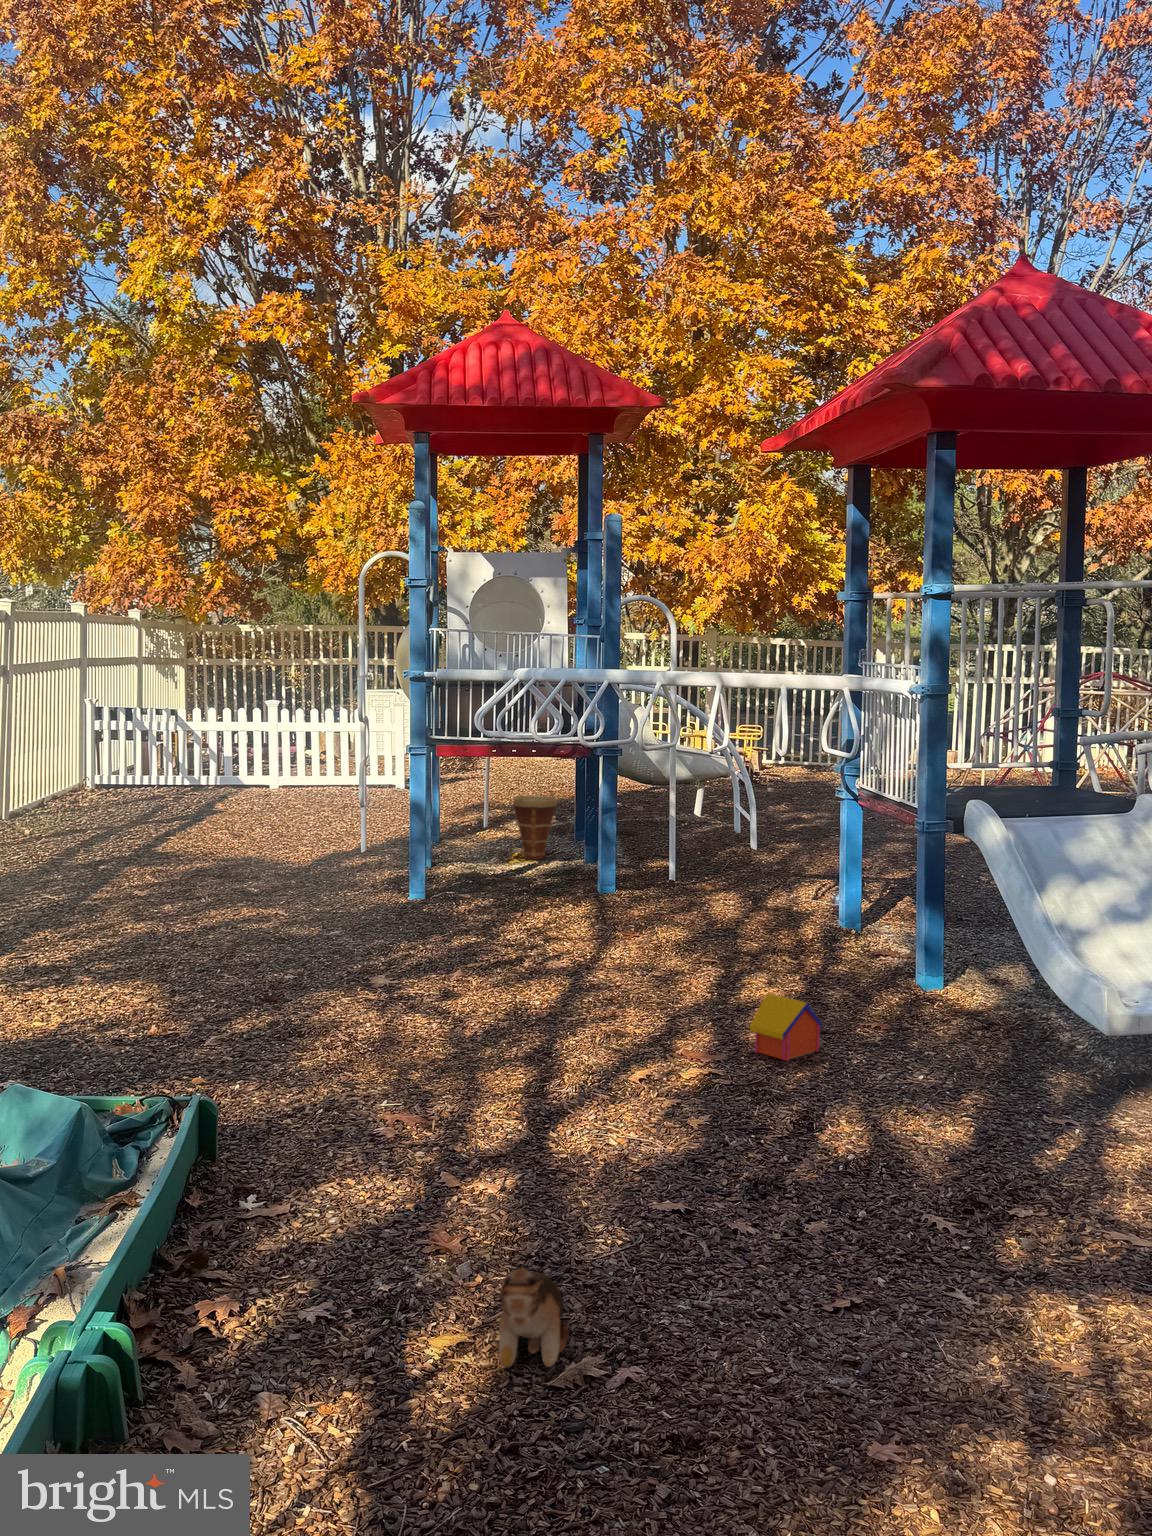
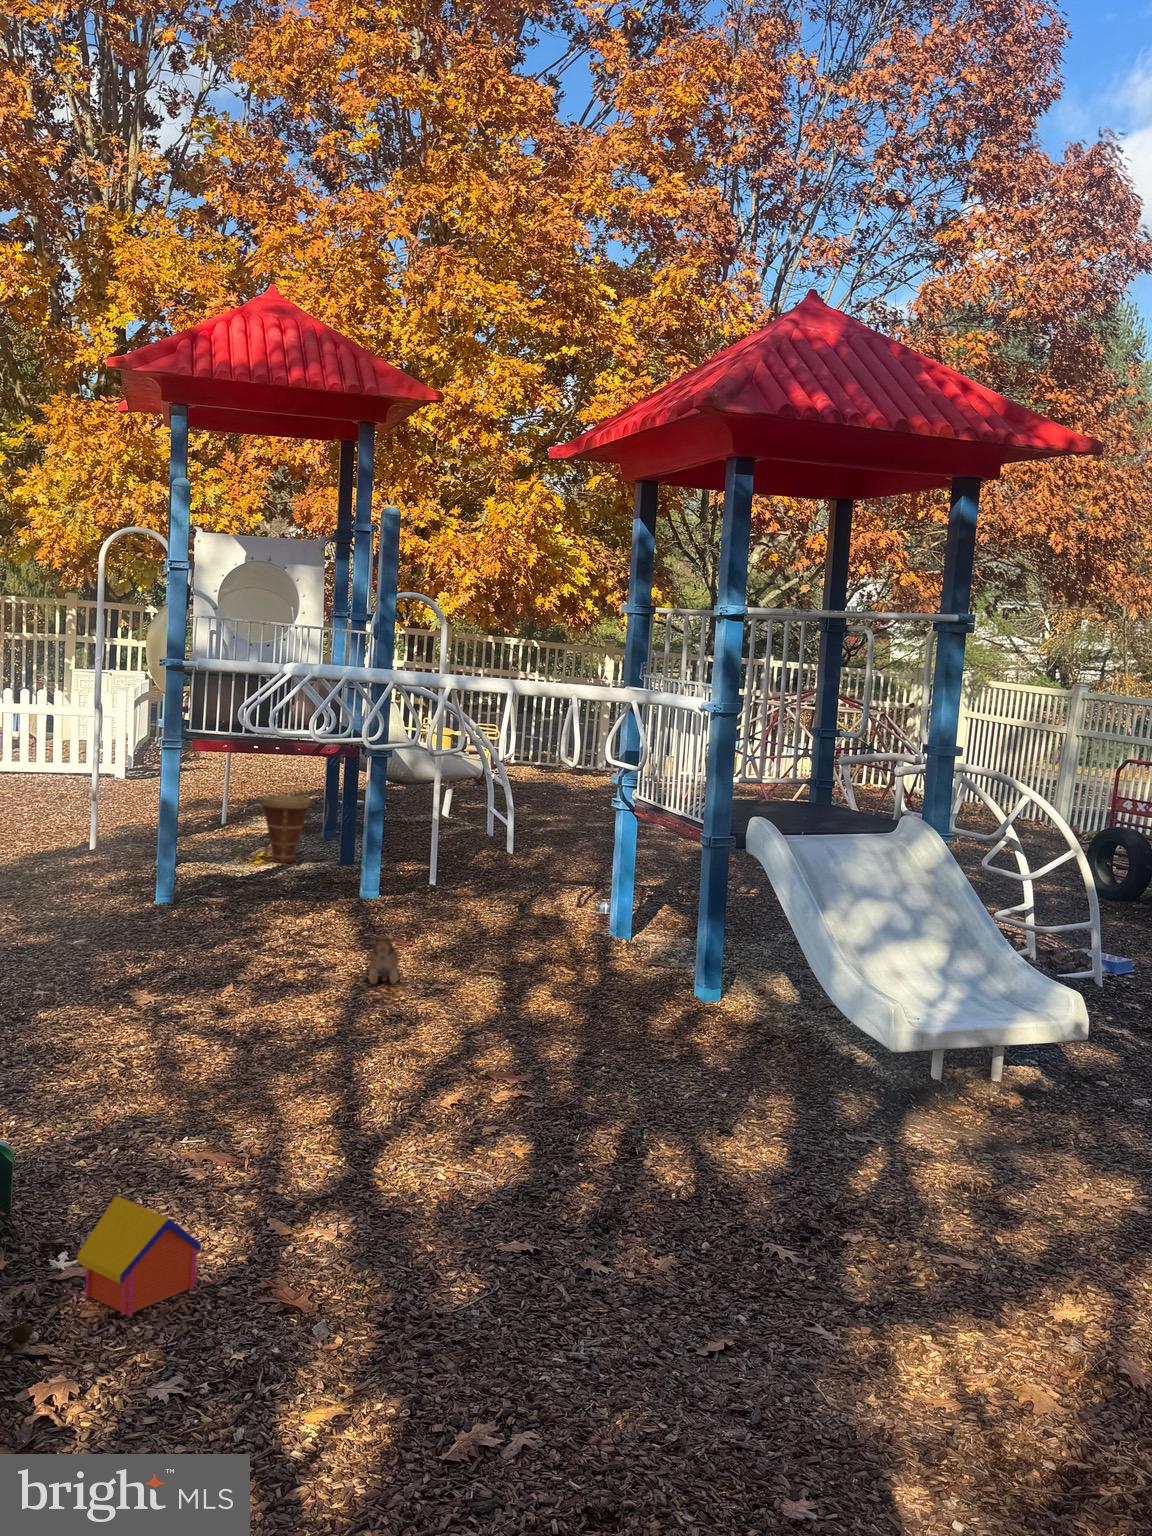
toy house: present [750,993,822,1061] -> present [77,1196,201,1317]
plush toy: present [494,1267,569,1368] -> present [369,936,401,984]

